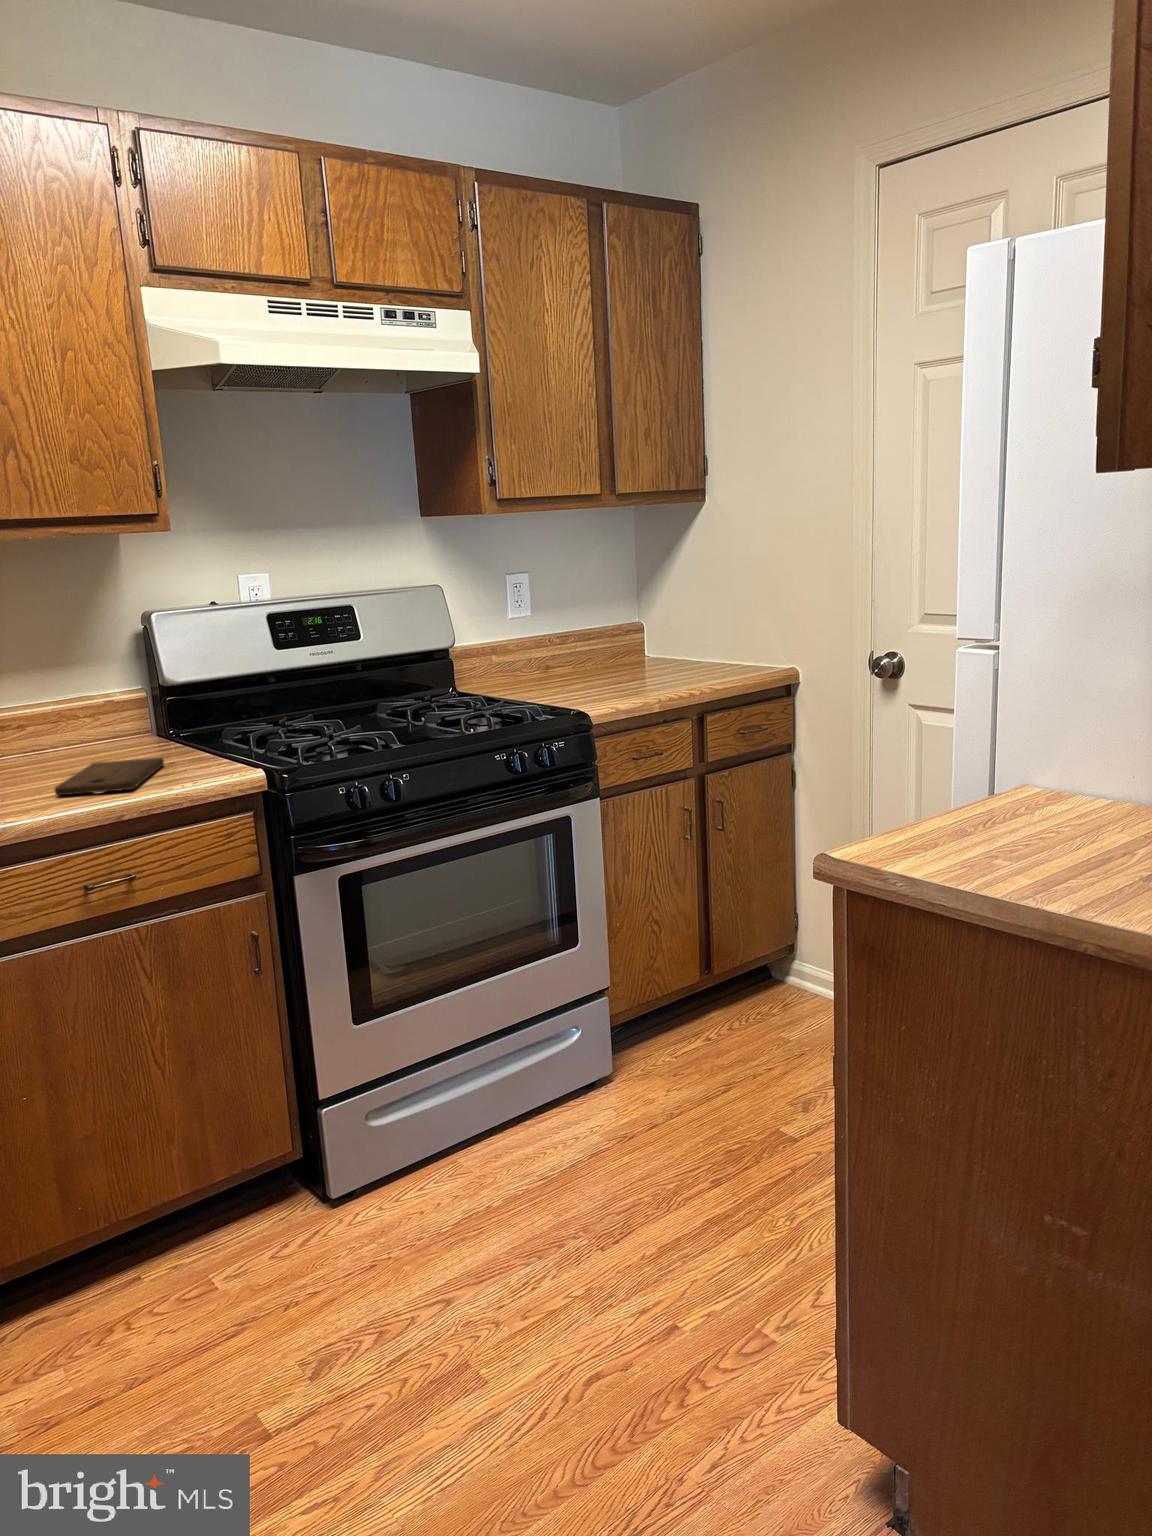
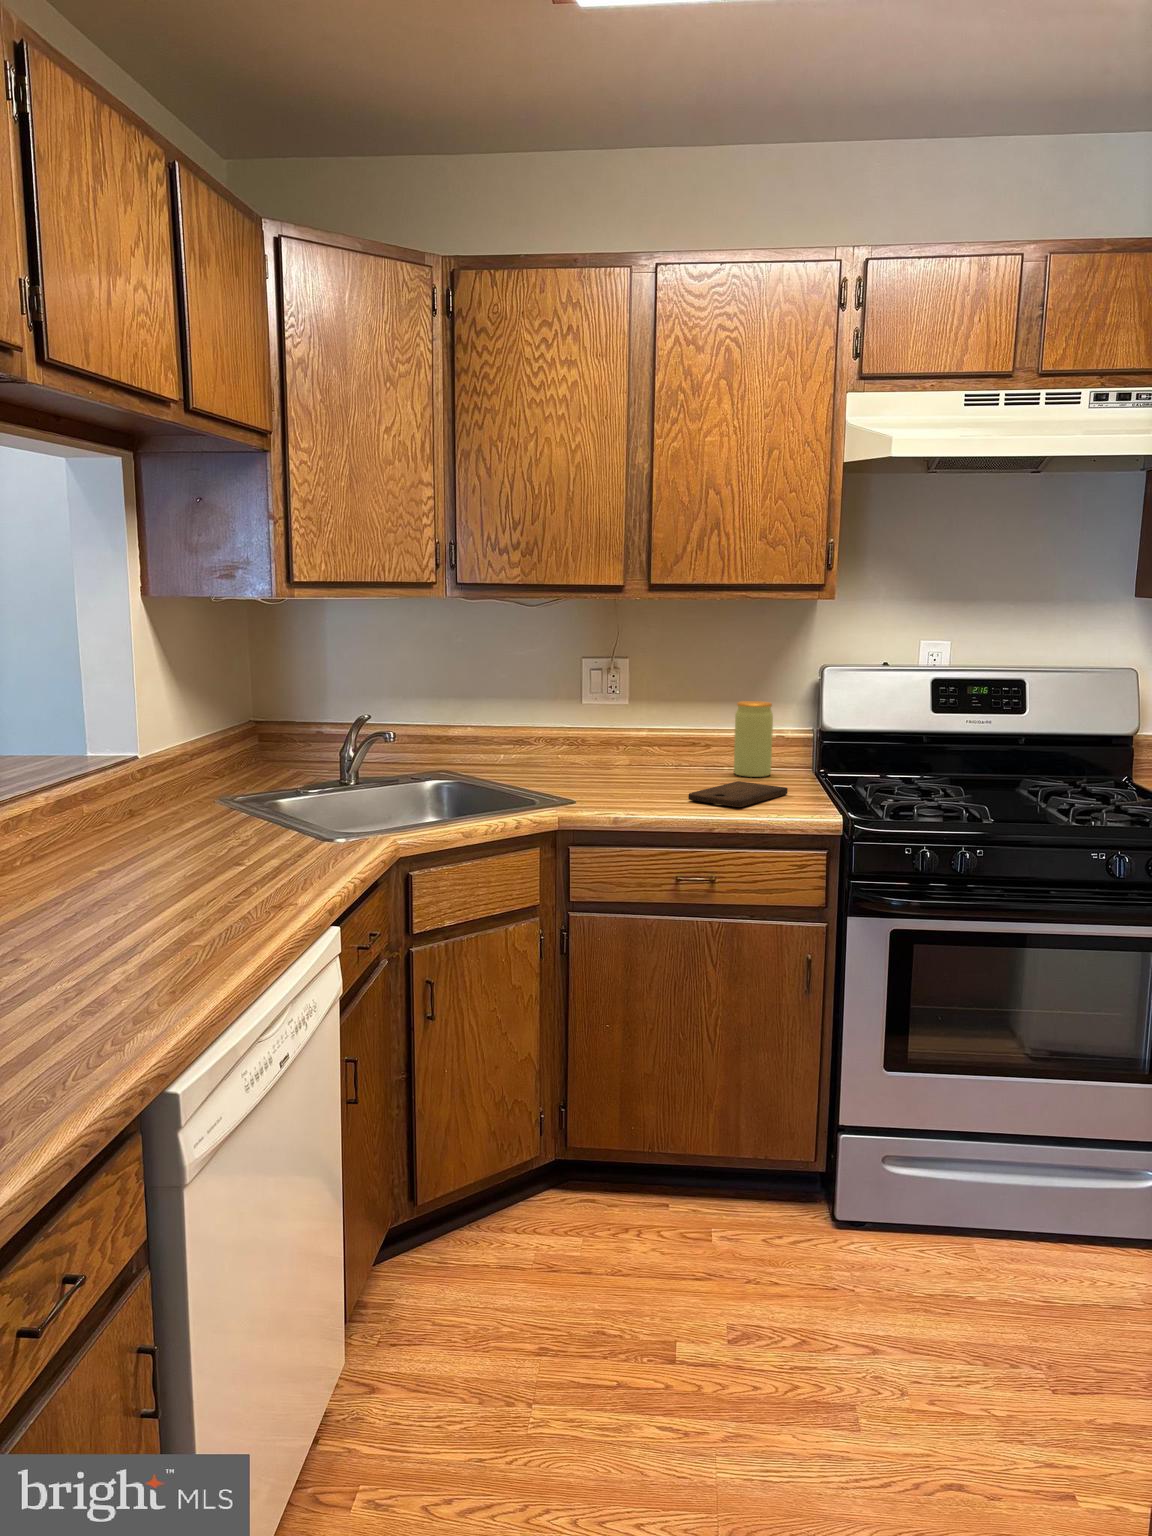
jar: none [54,664,115,758] -> present [734,701,773,777]

